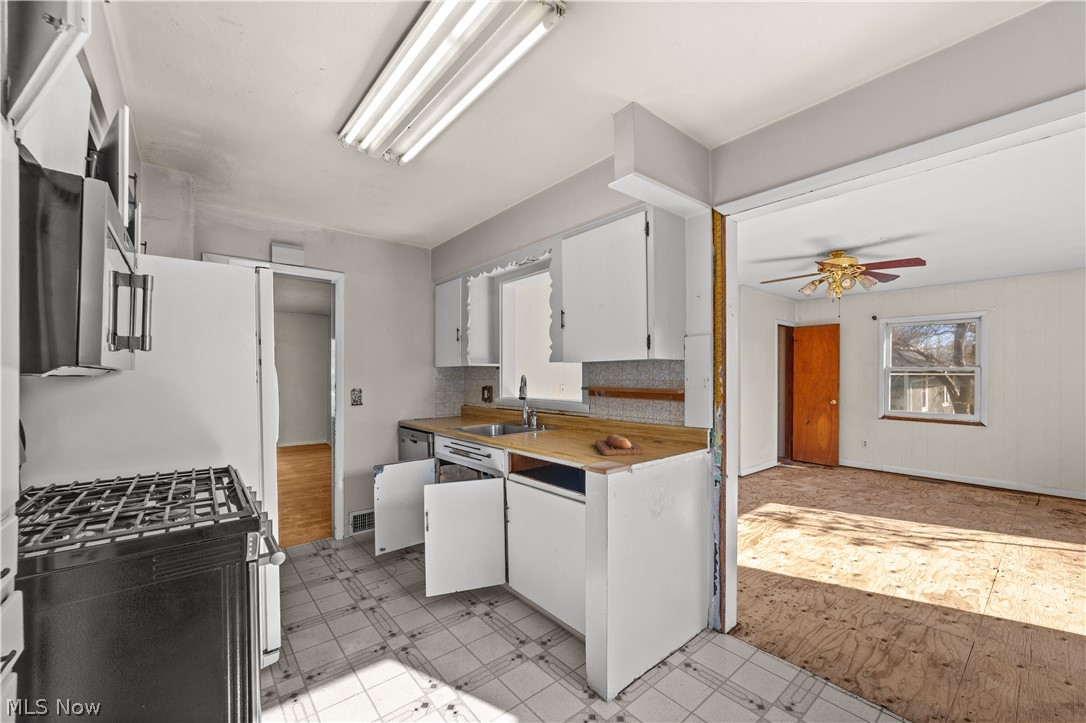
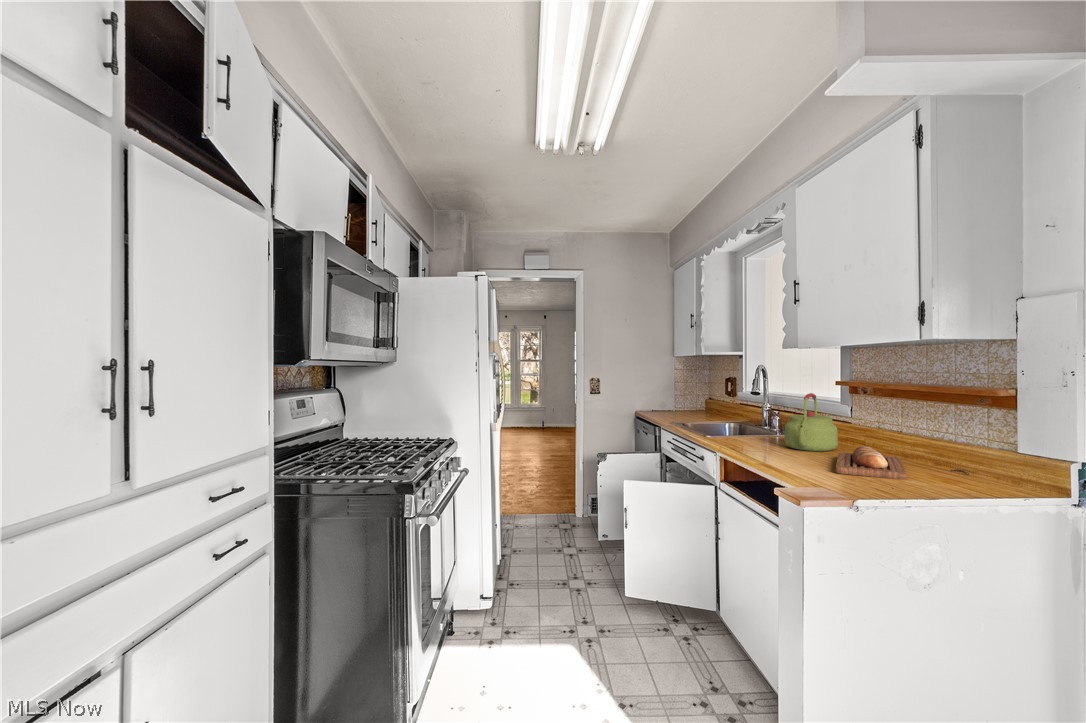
kettle: none [553,398,589,442] -> present [784,393,838,451]

